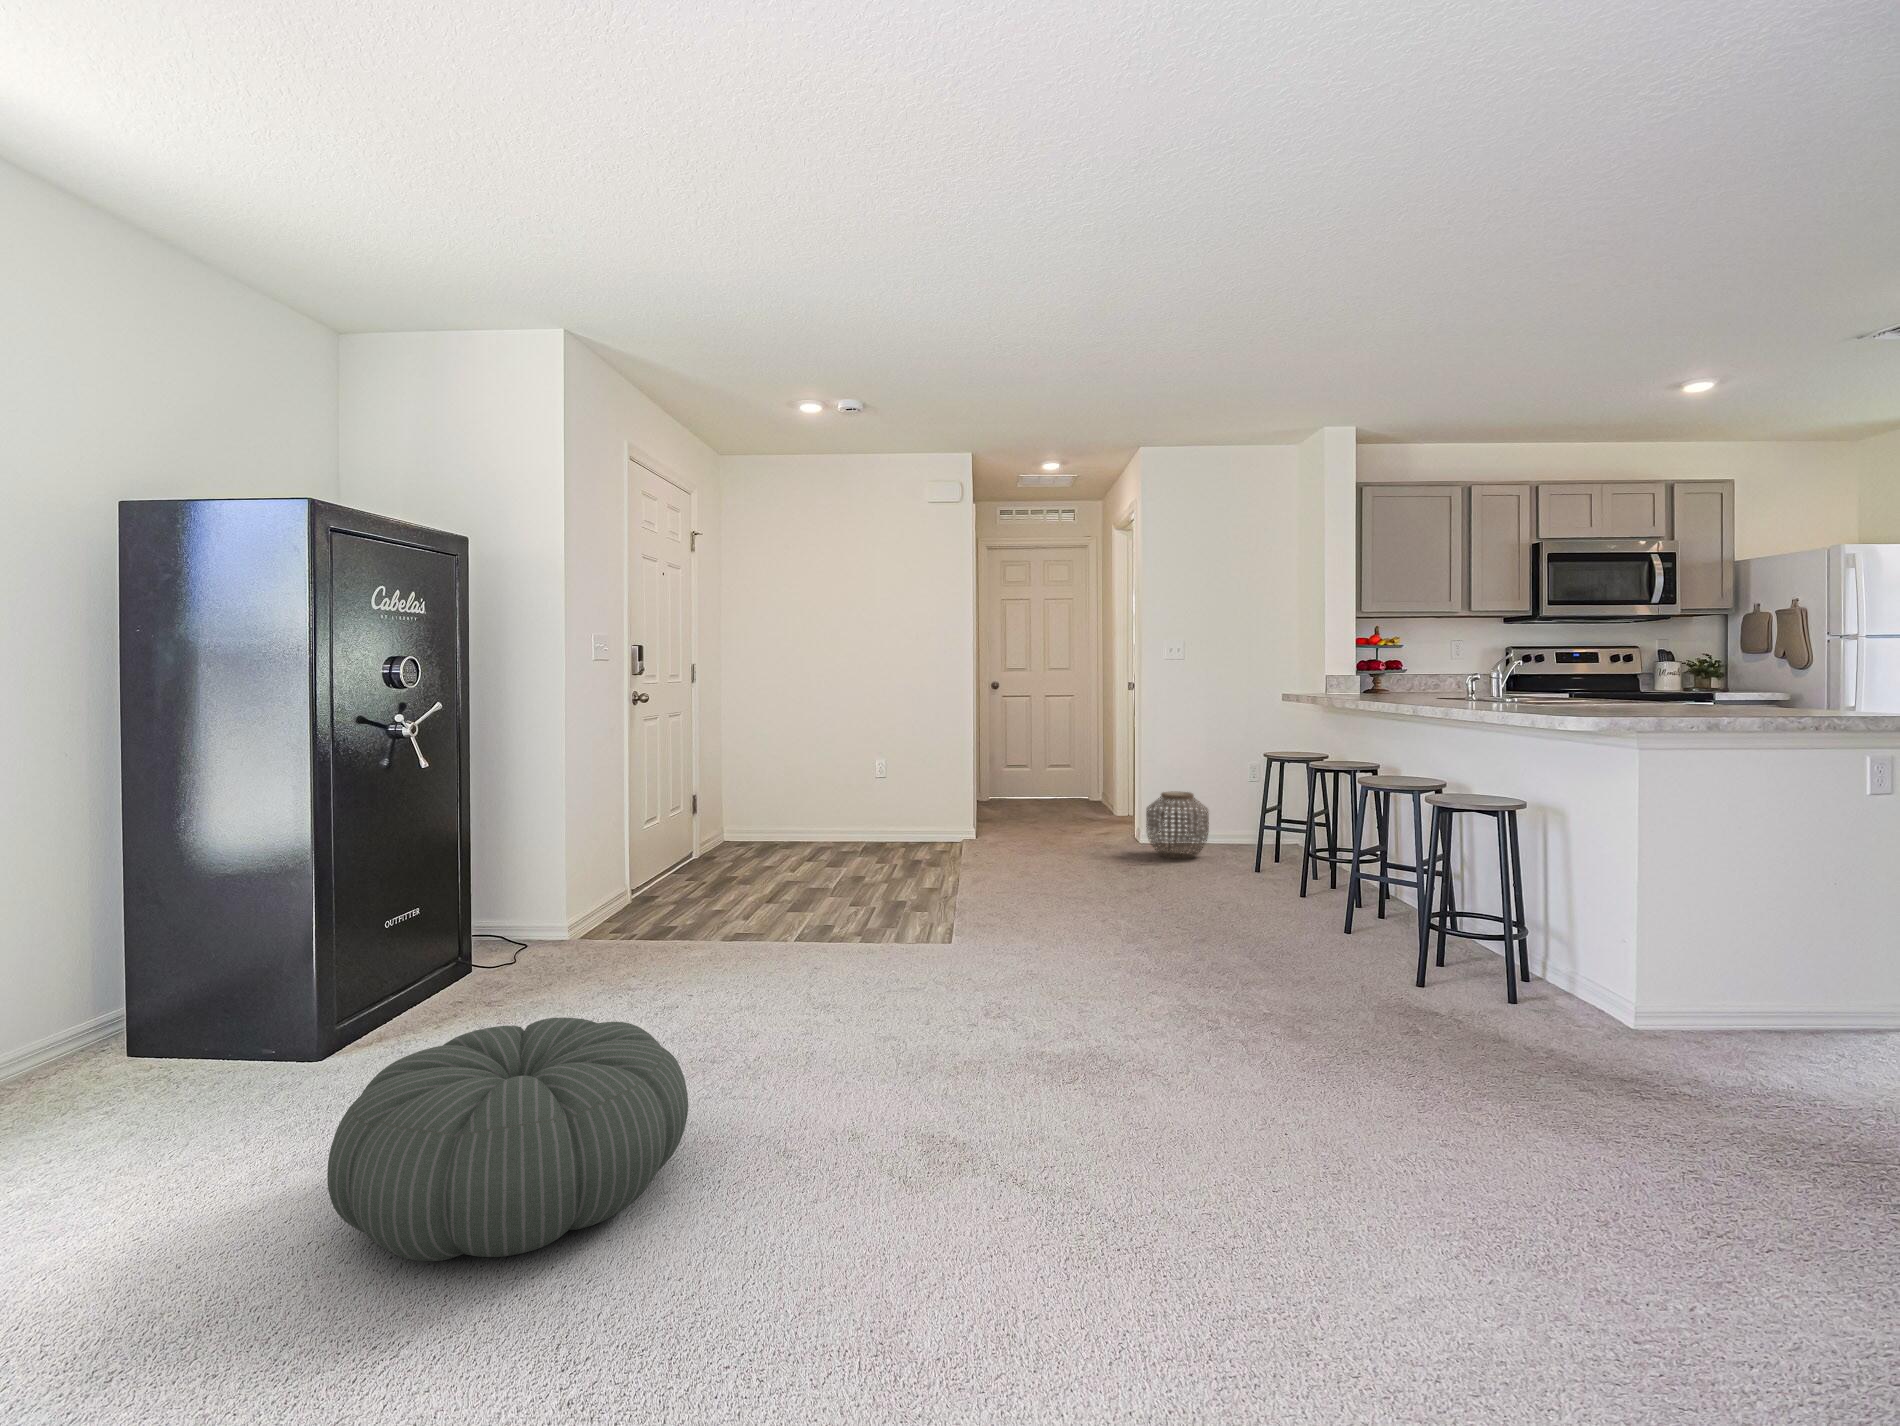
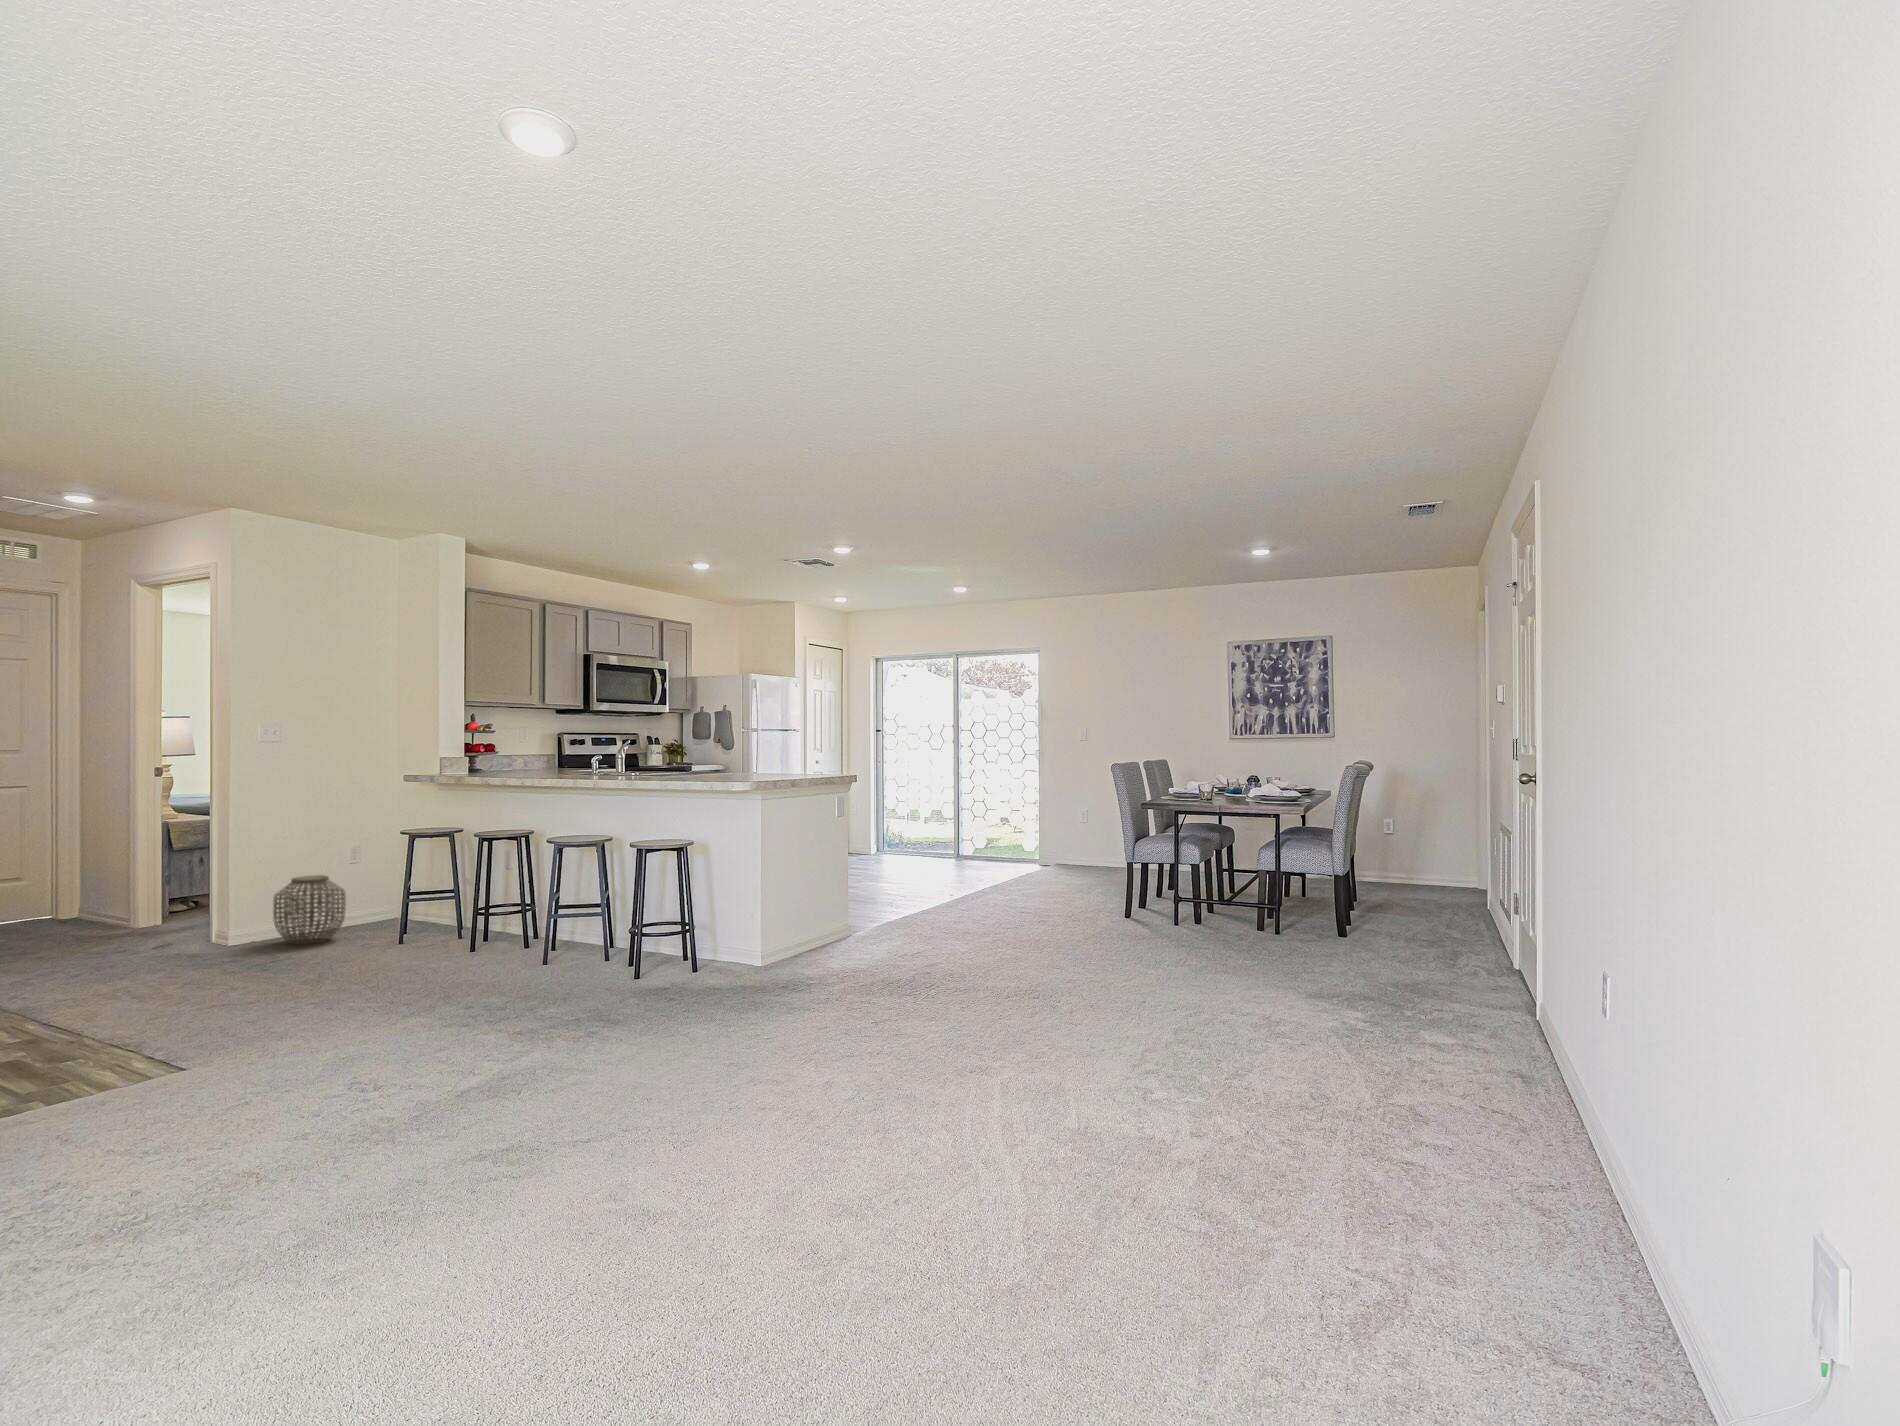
pouf: present [327,1017,688,1261] -> none [92,1093,418,1294]

